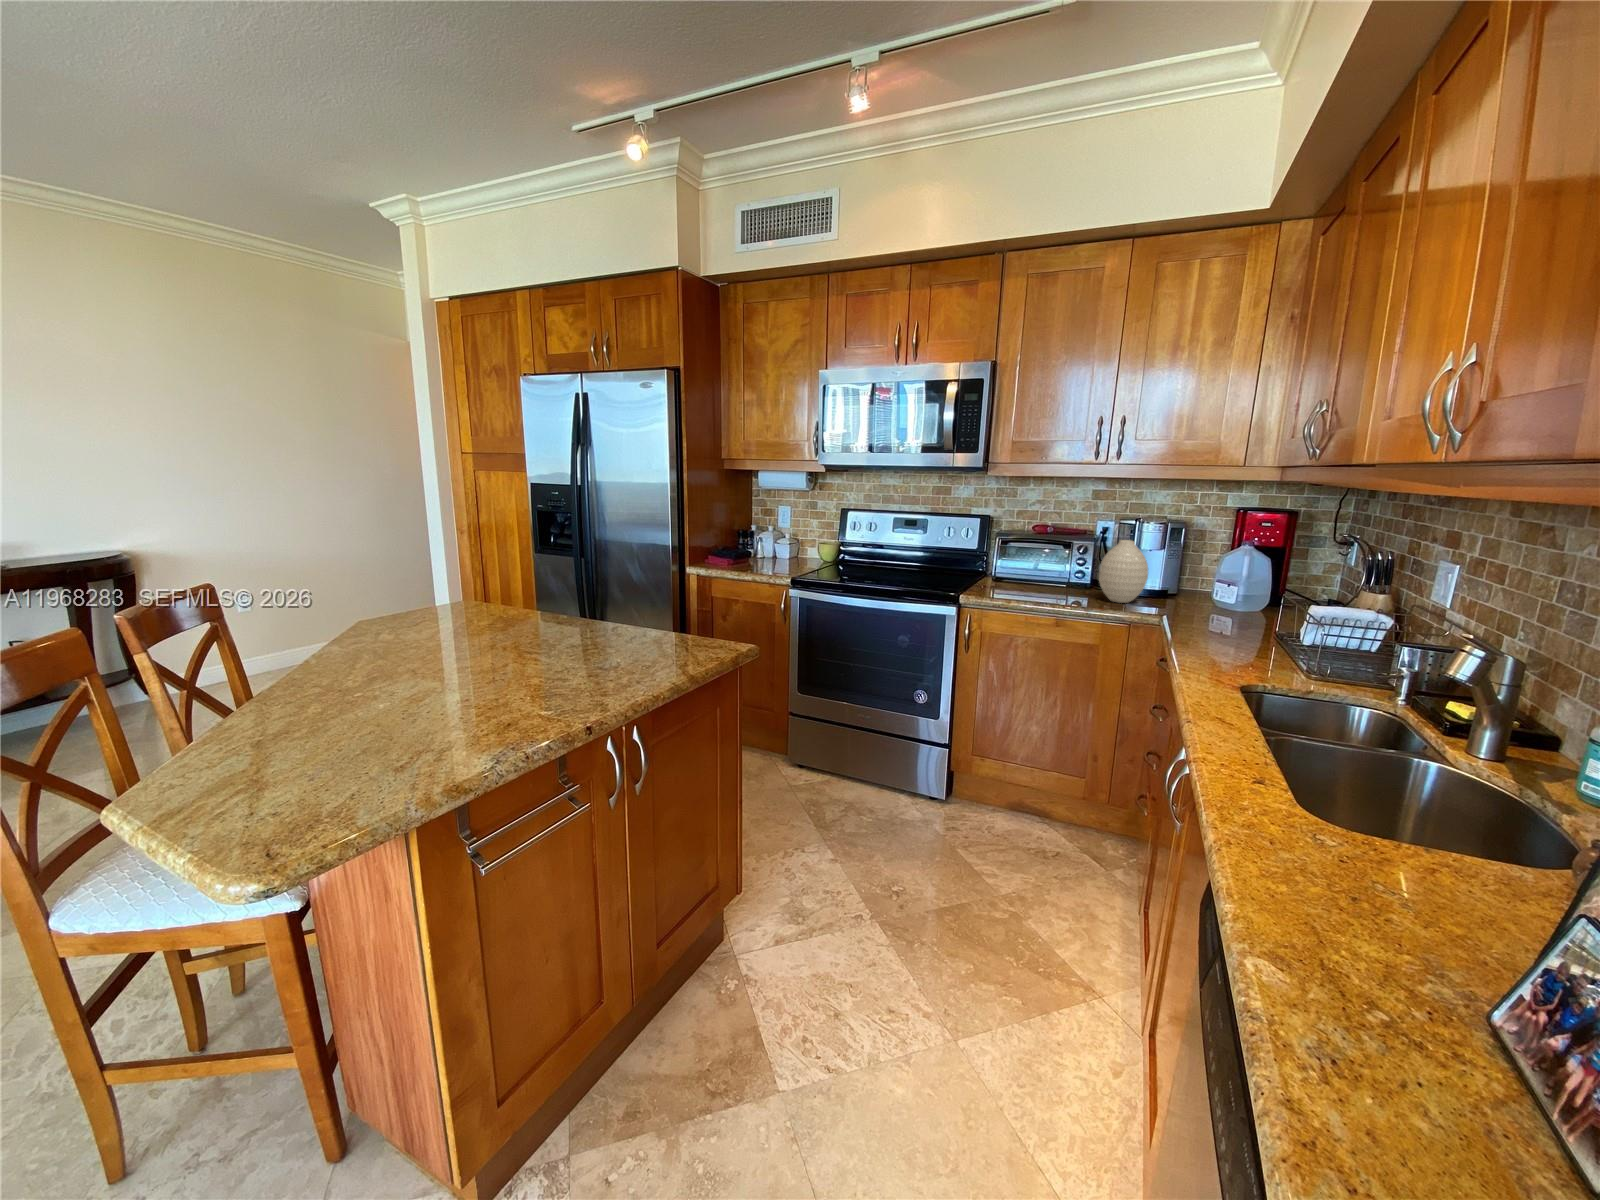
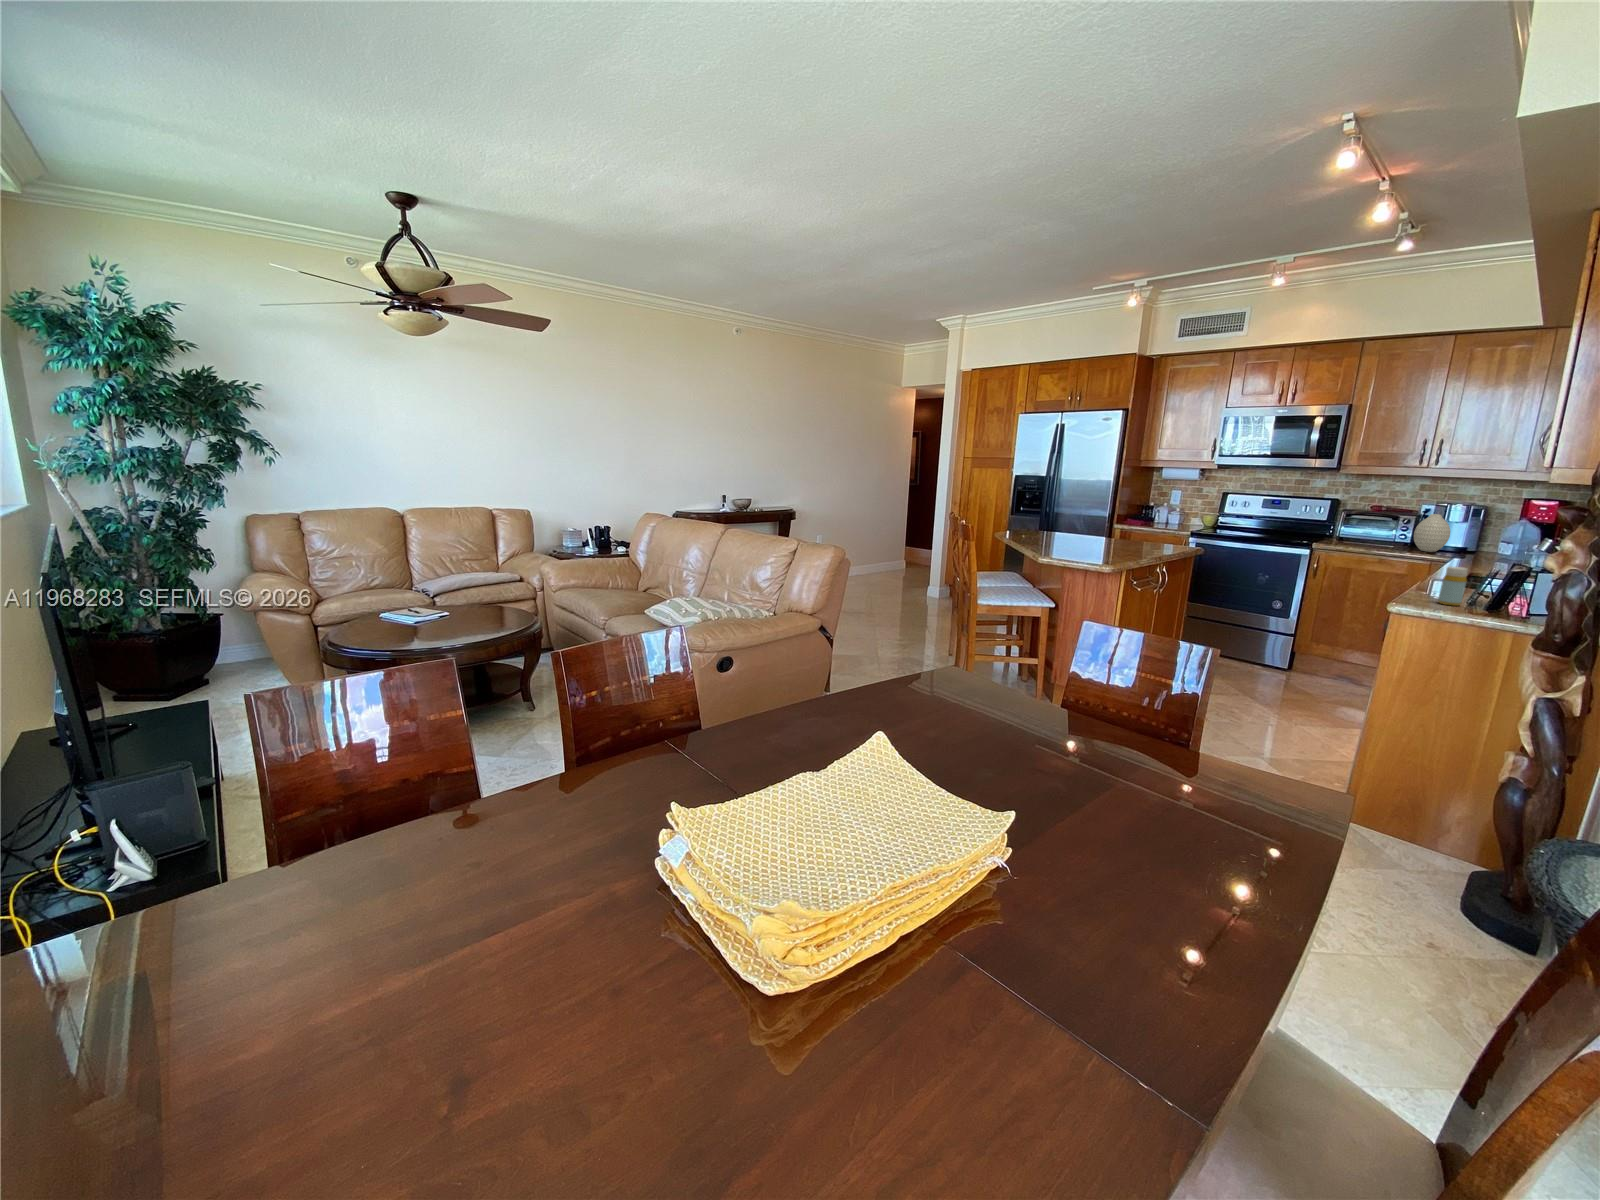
bottle: none [1336,826,1452,997] -> present [1438,566,1467,606]

